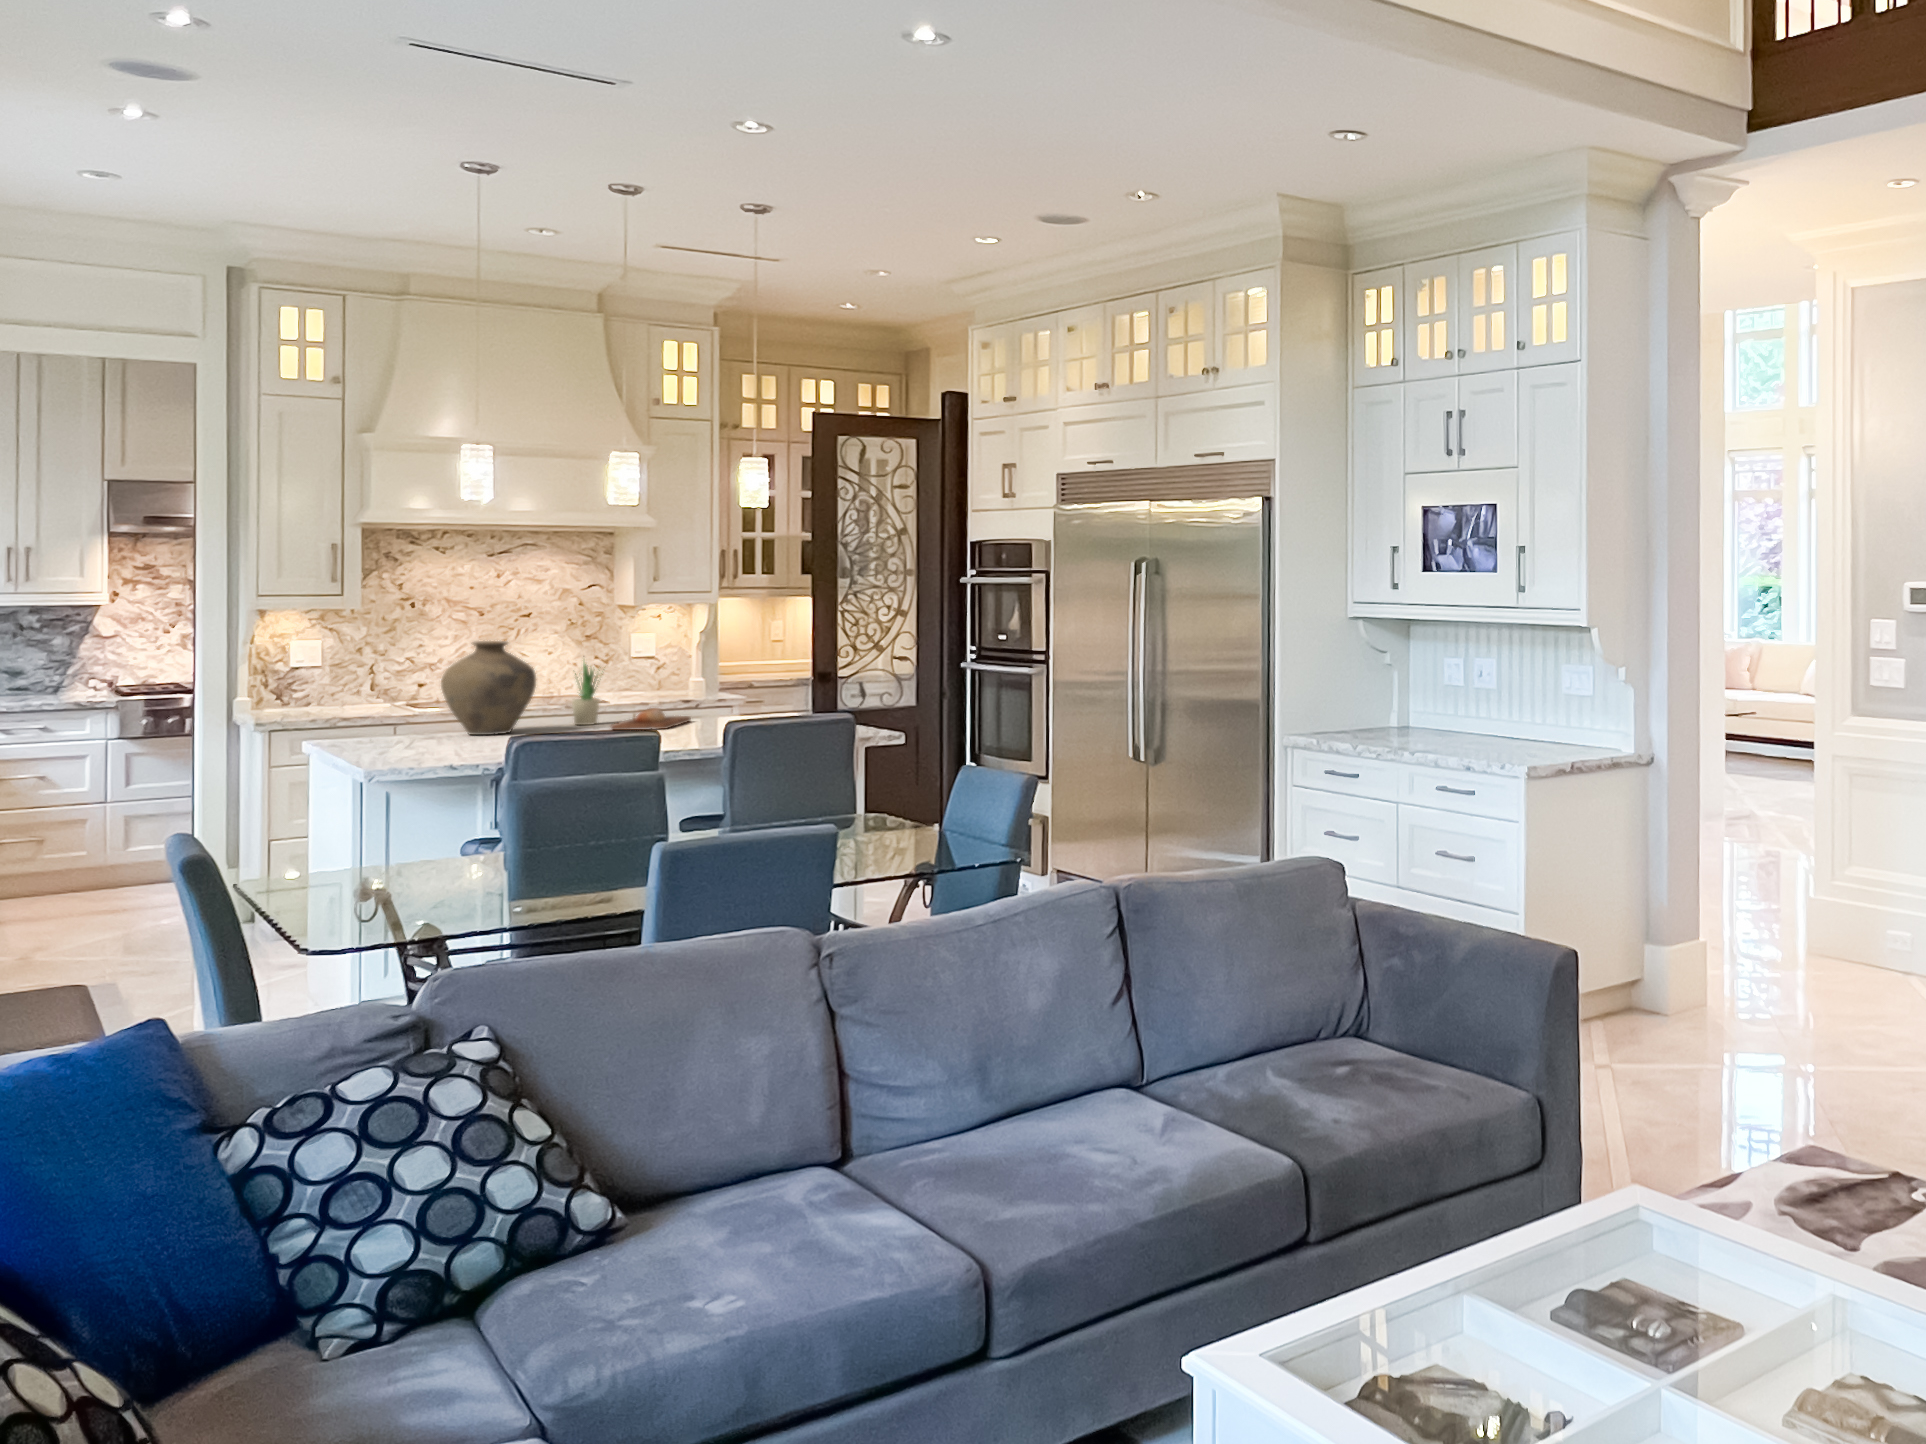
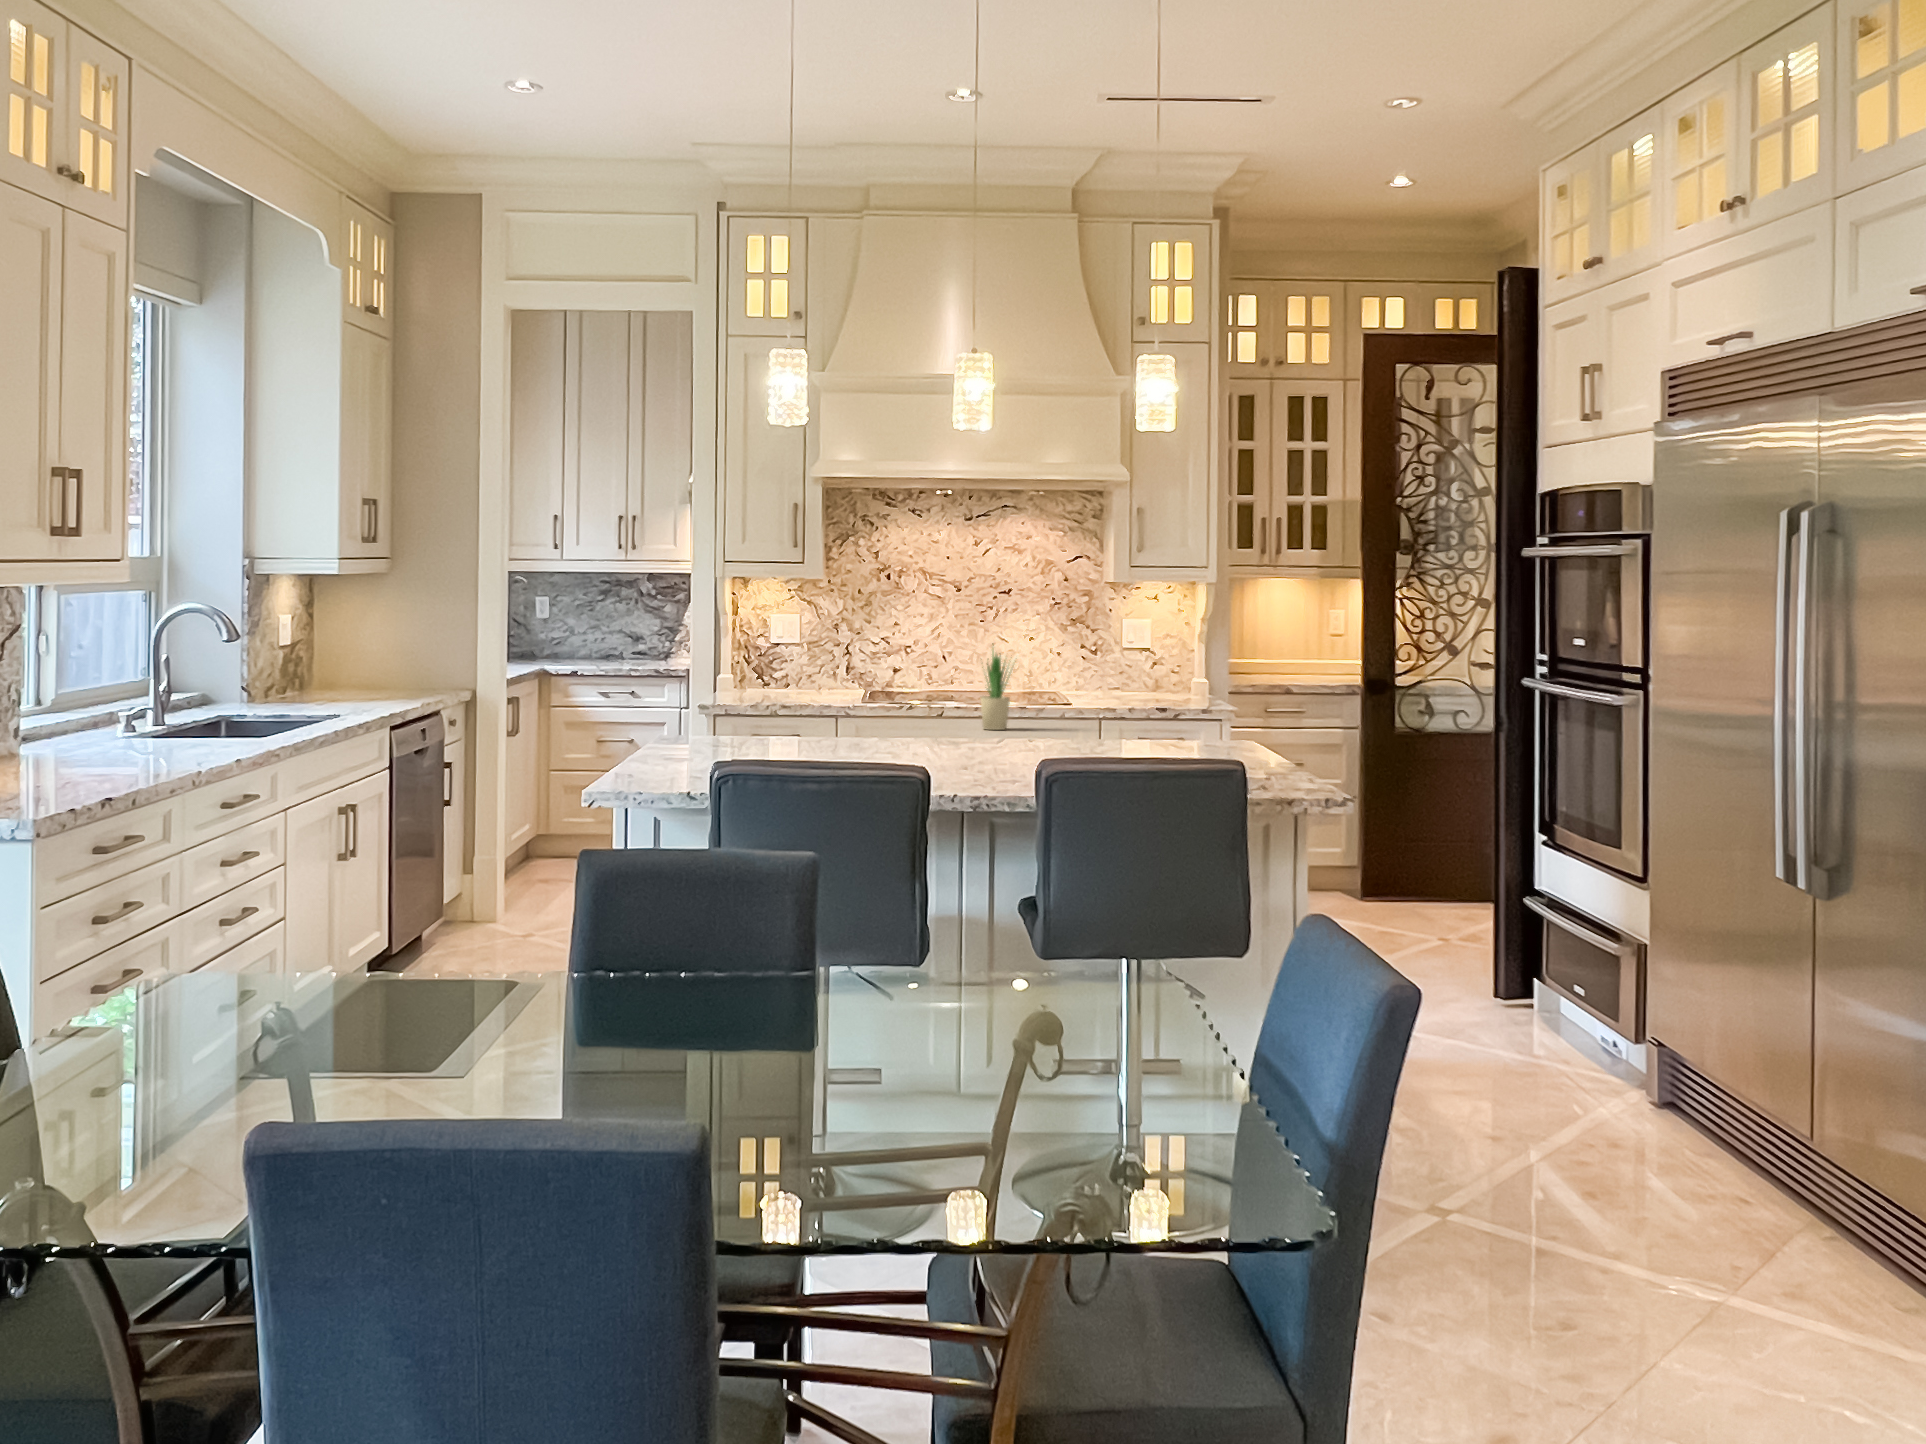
vase: present [441,641,536,735] -> none [827,618,925,733]
bread loaf: present [611,708,690,730] -> none [996,715,1110,745]

